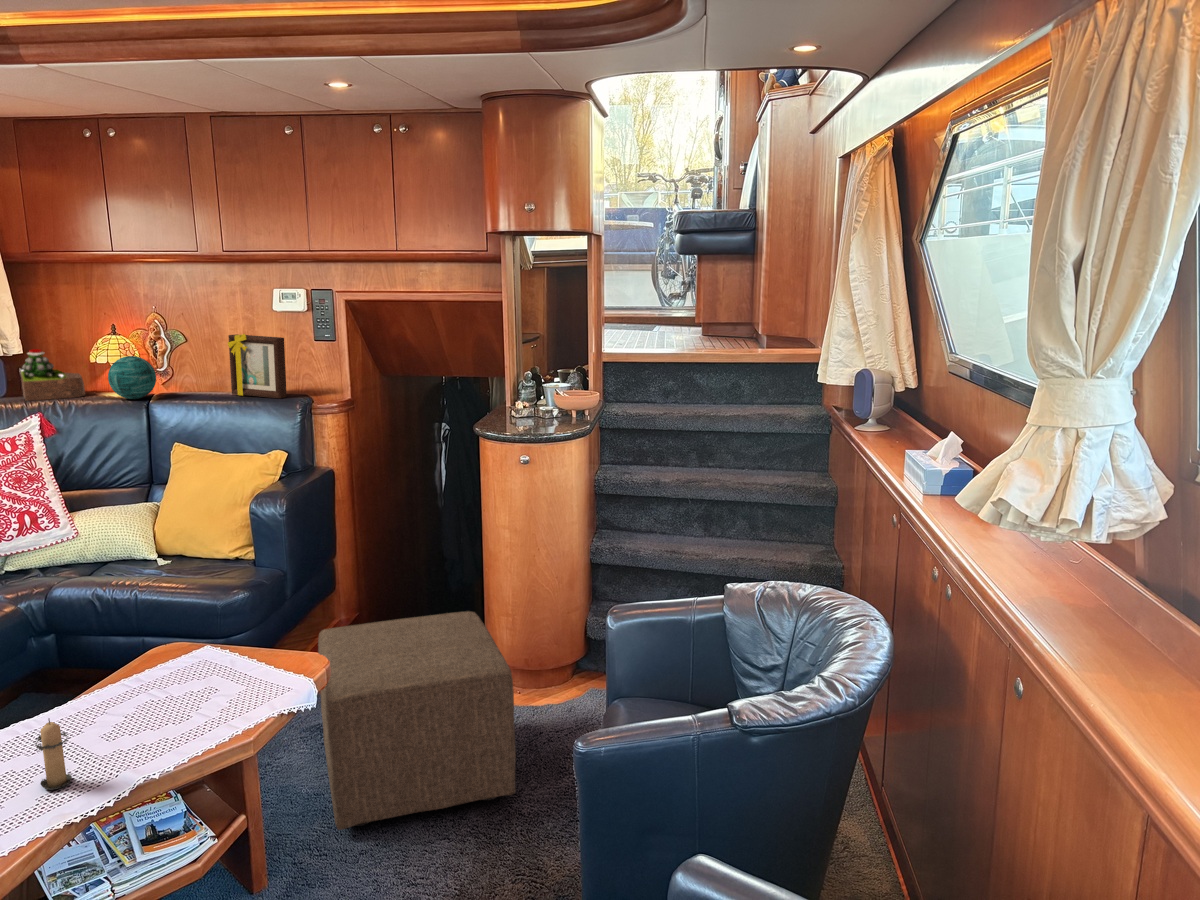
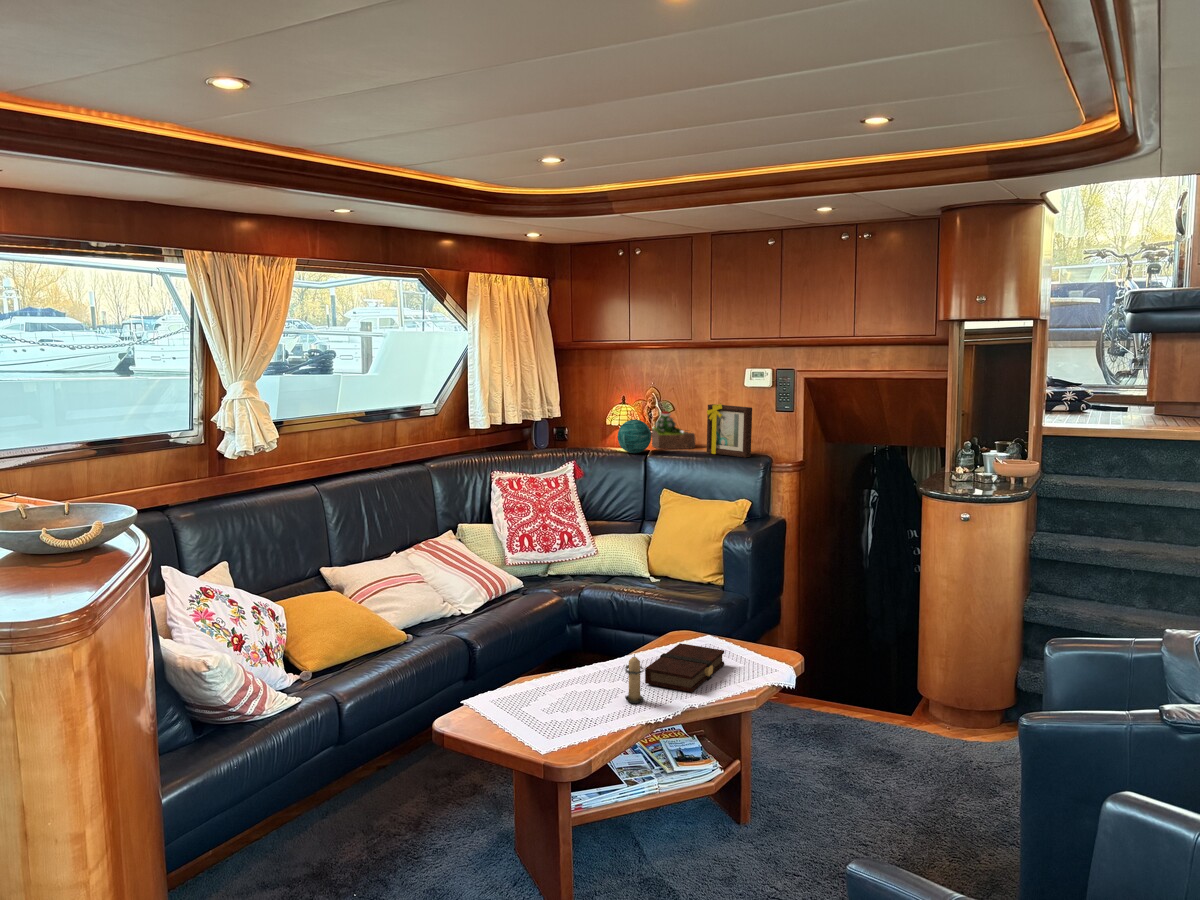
succulent plant: present [20,349,85,401] -> present [652,411,695,450]
ottoman: present [318,611,516,830] -> none [786,639,955,798]
book: none [81,672,215,751] -> present [645,643,724,692]

